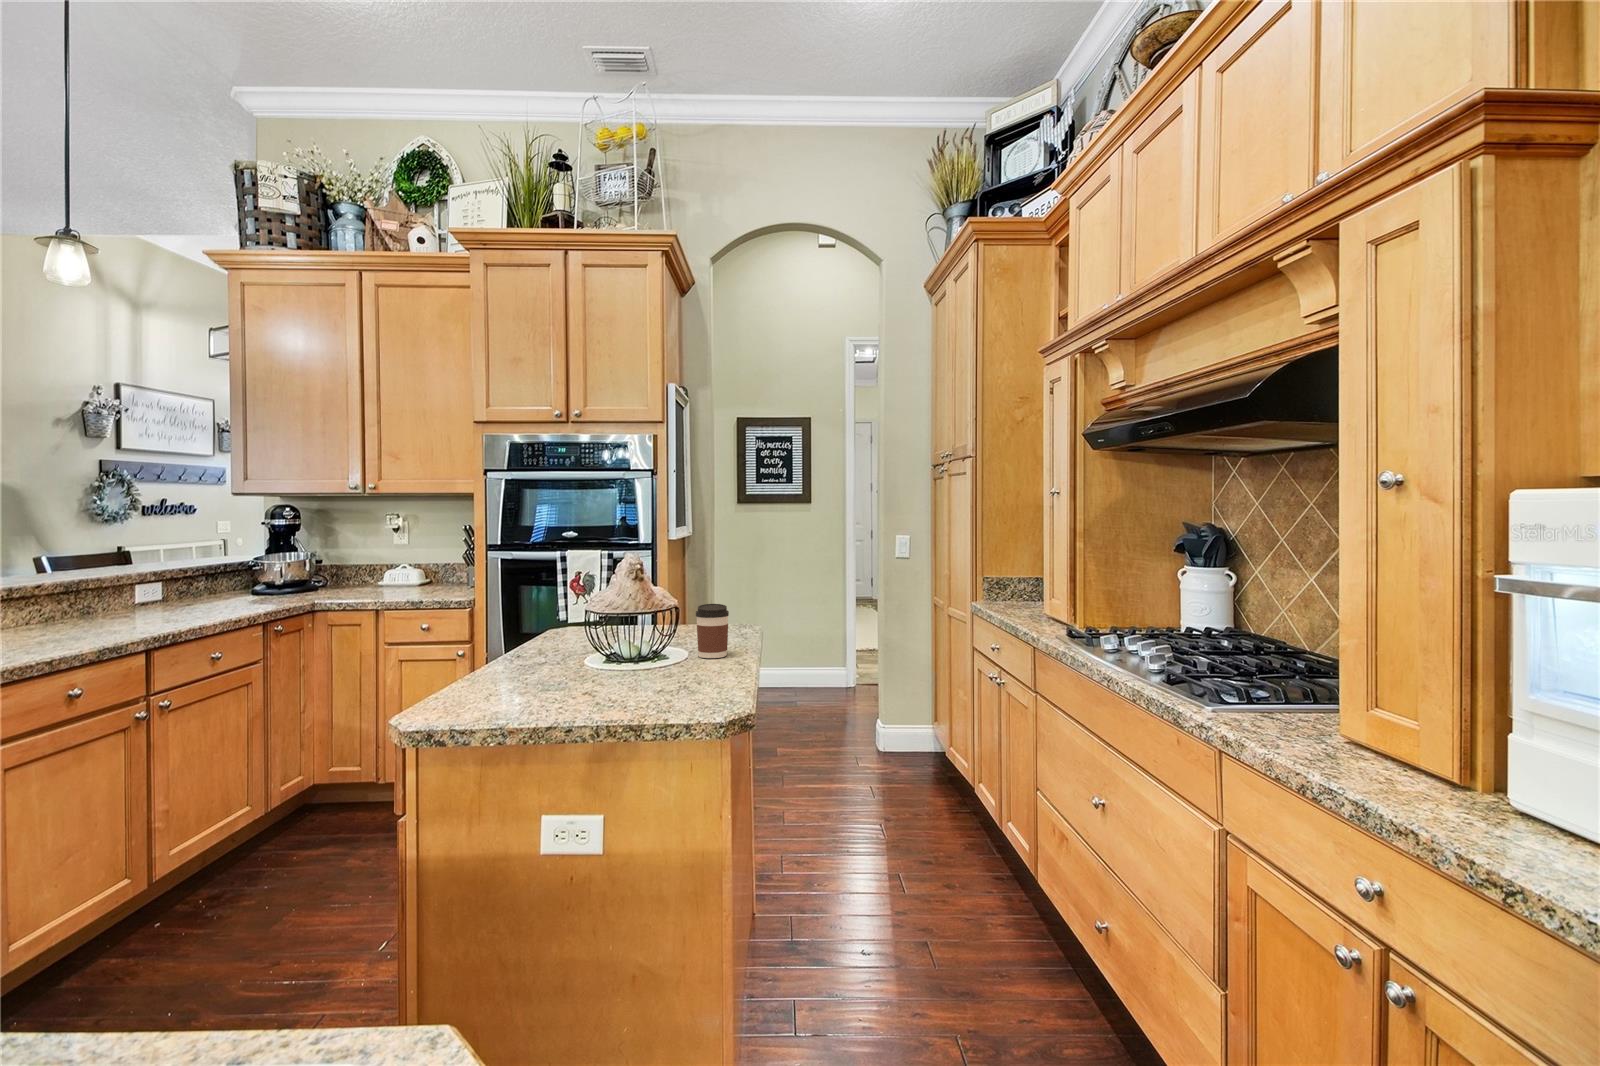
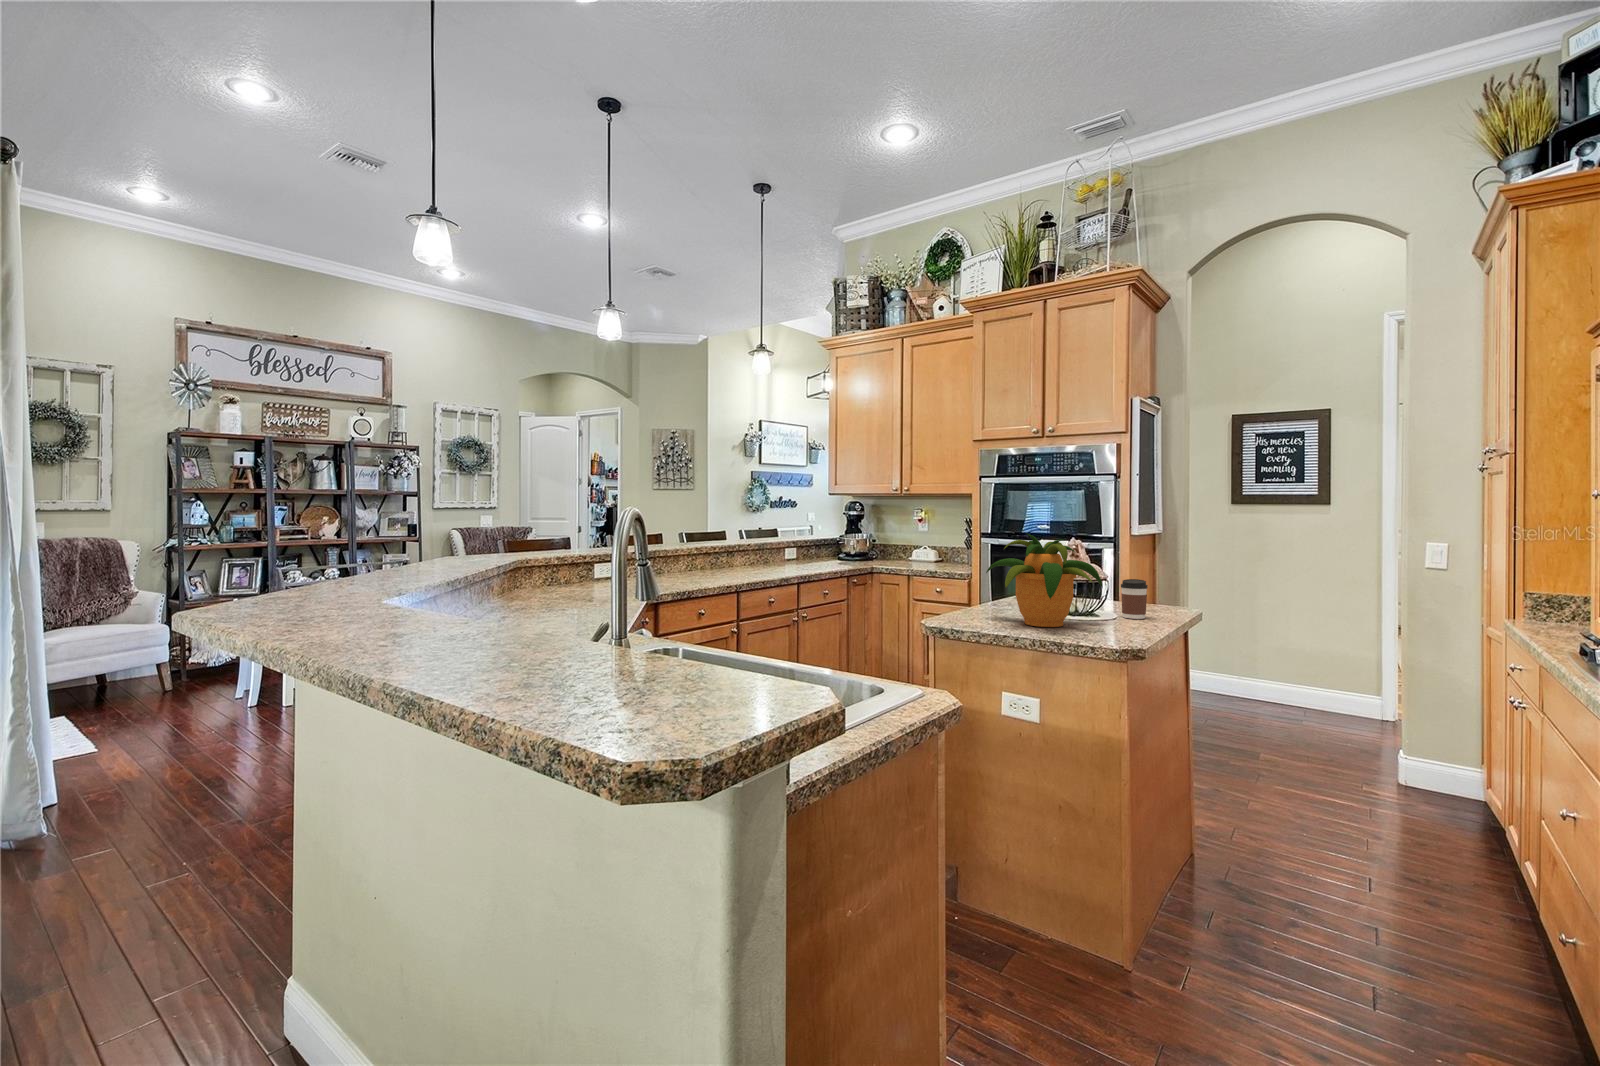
potted plant: none [503,546,680,694] -> present [986,534,1103,627]

